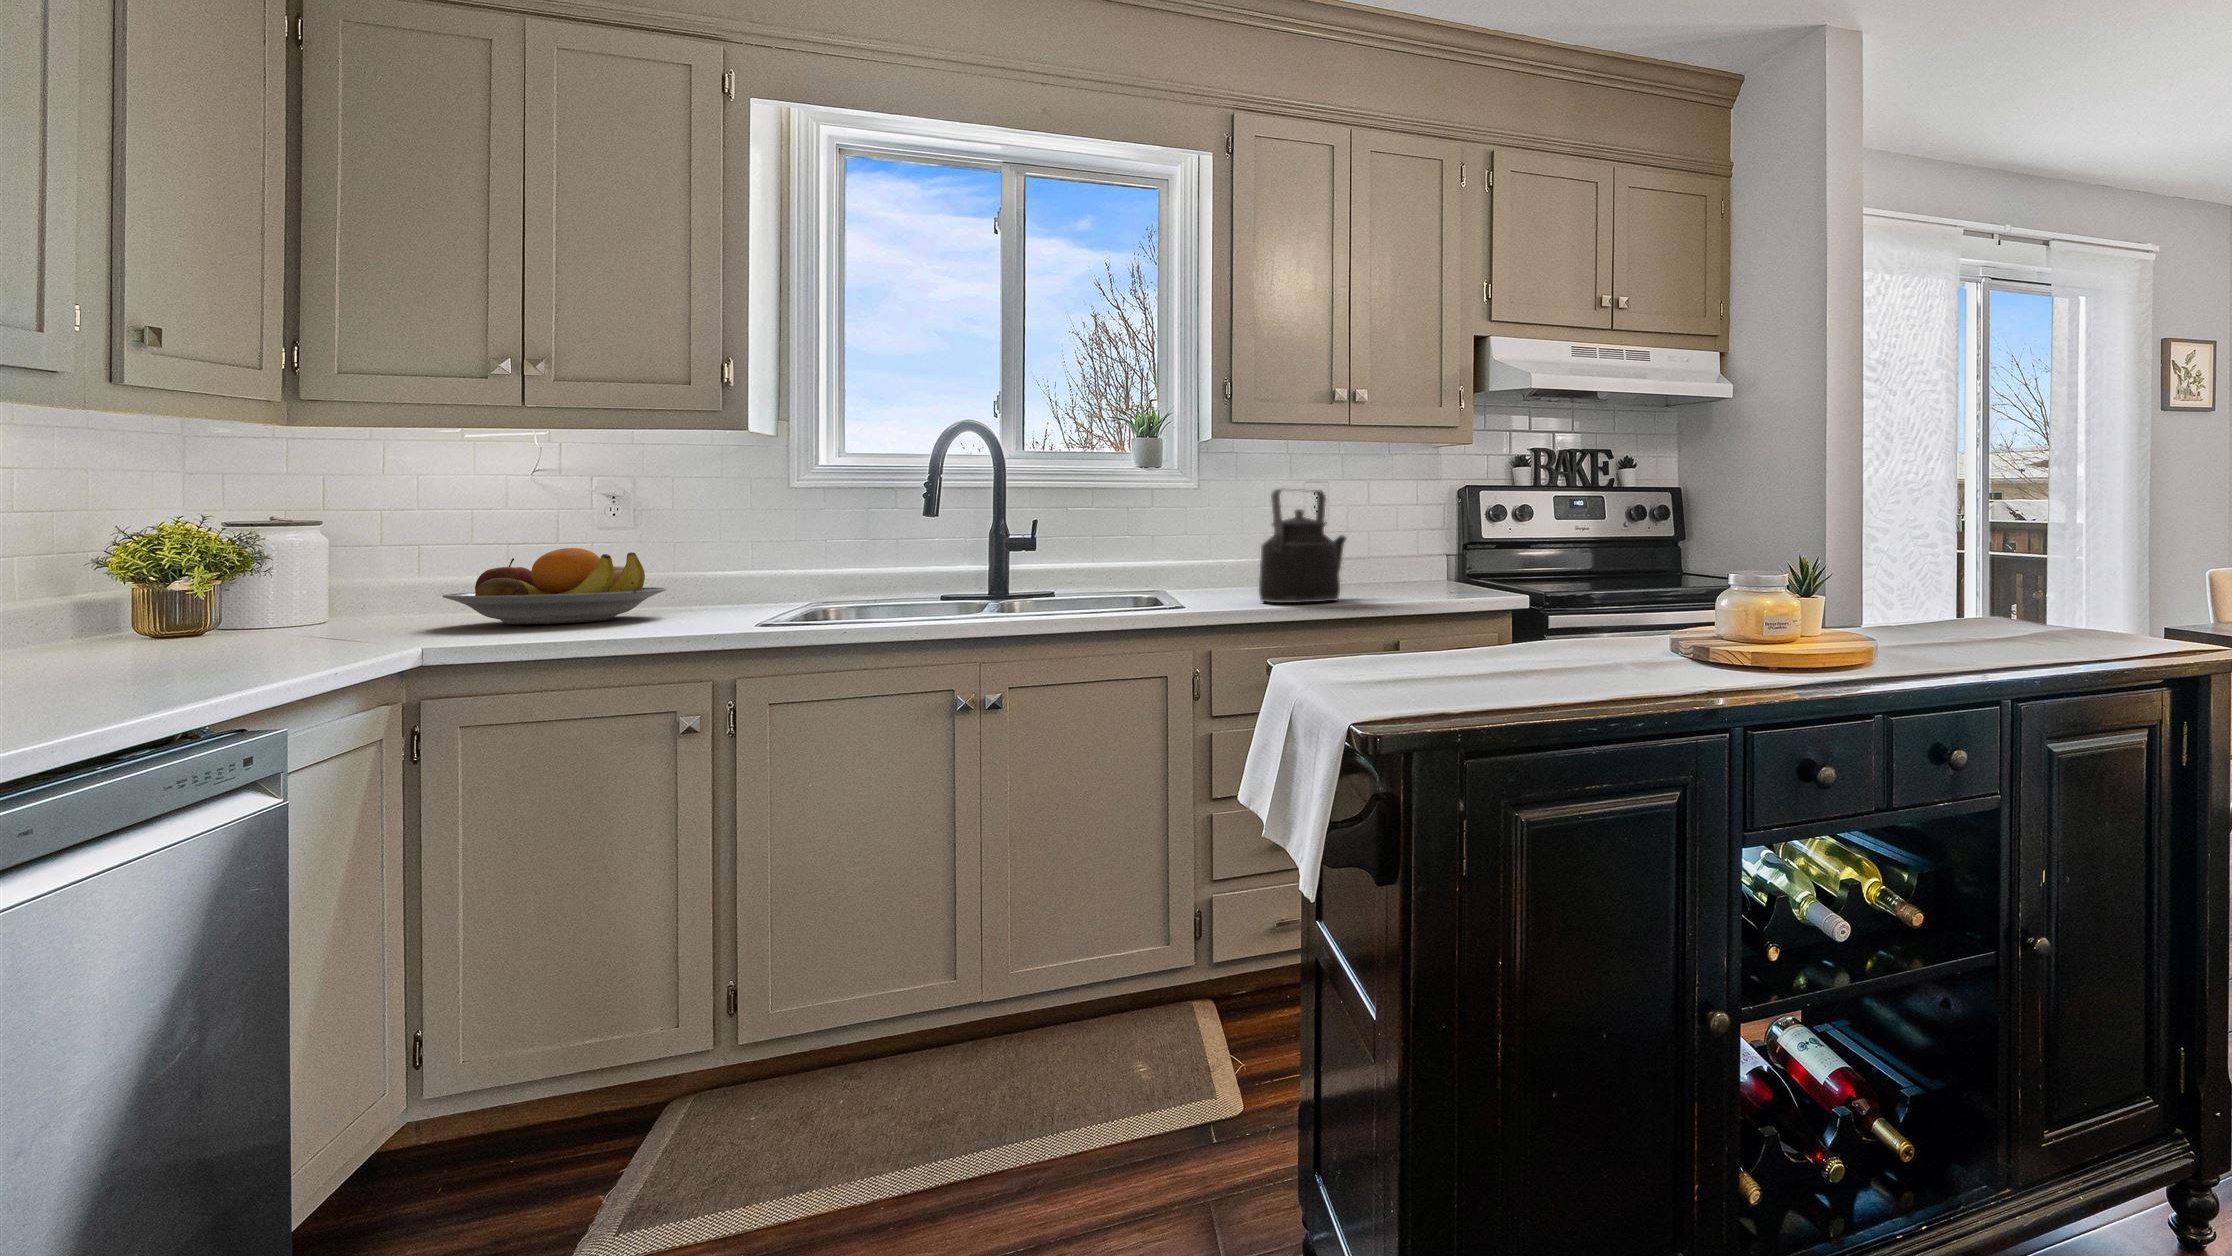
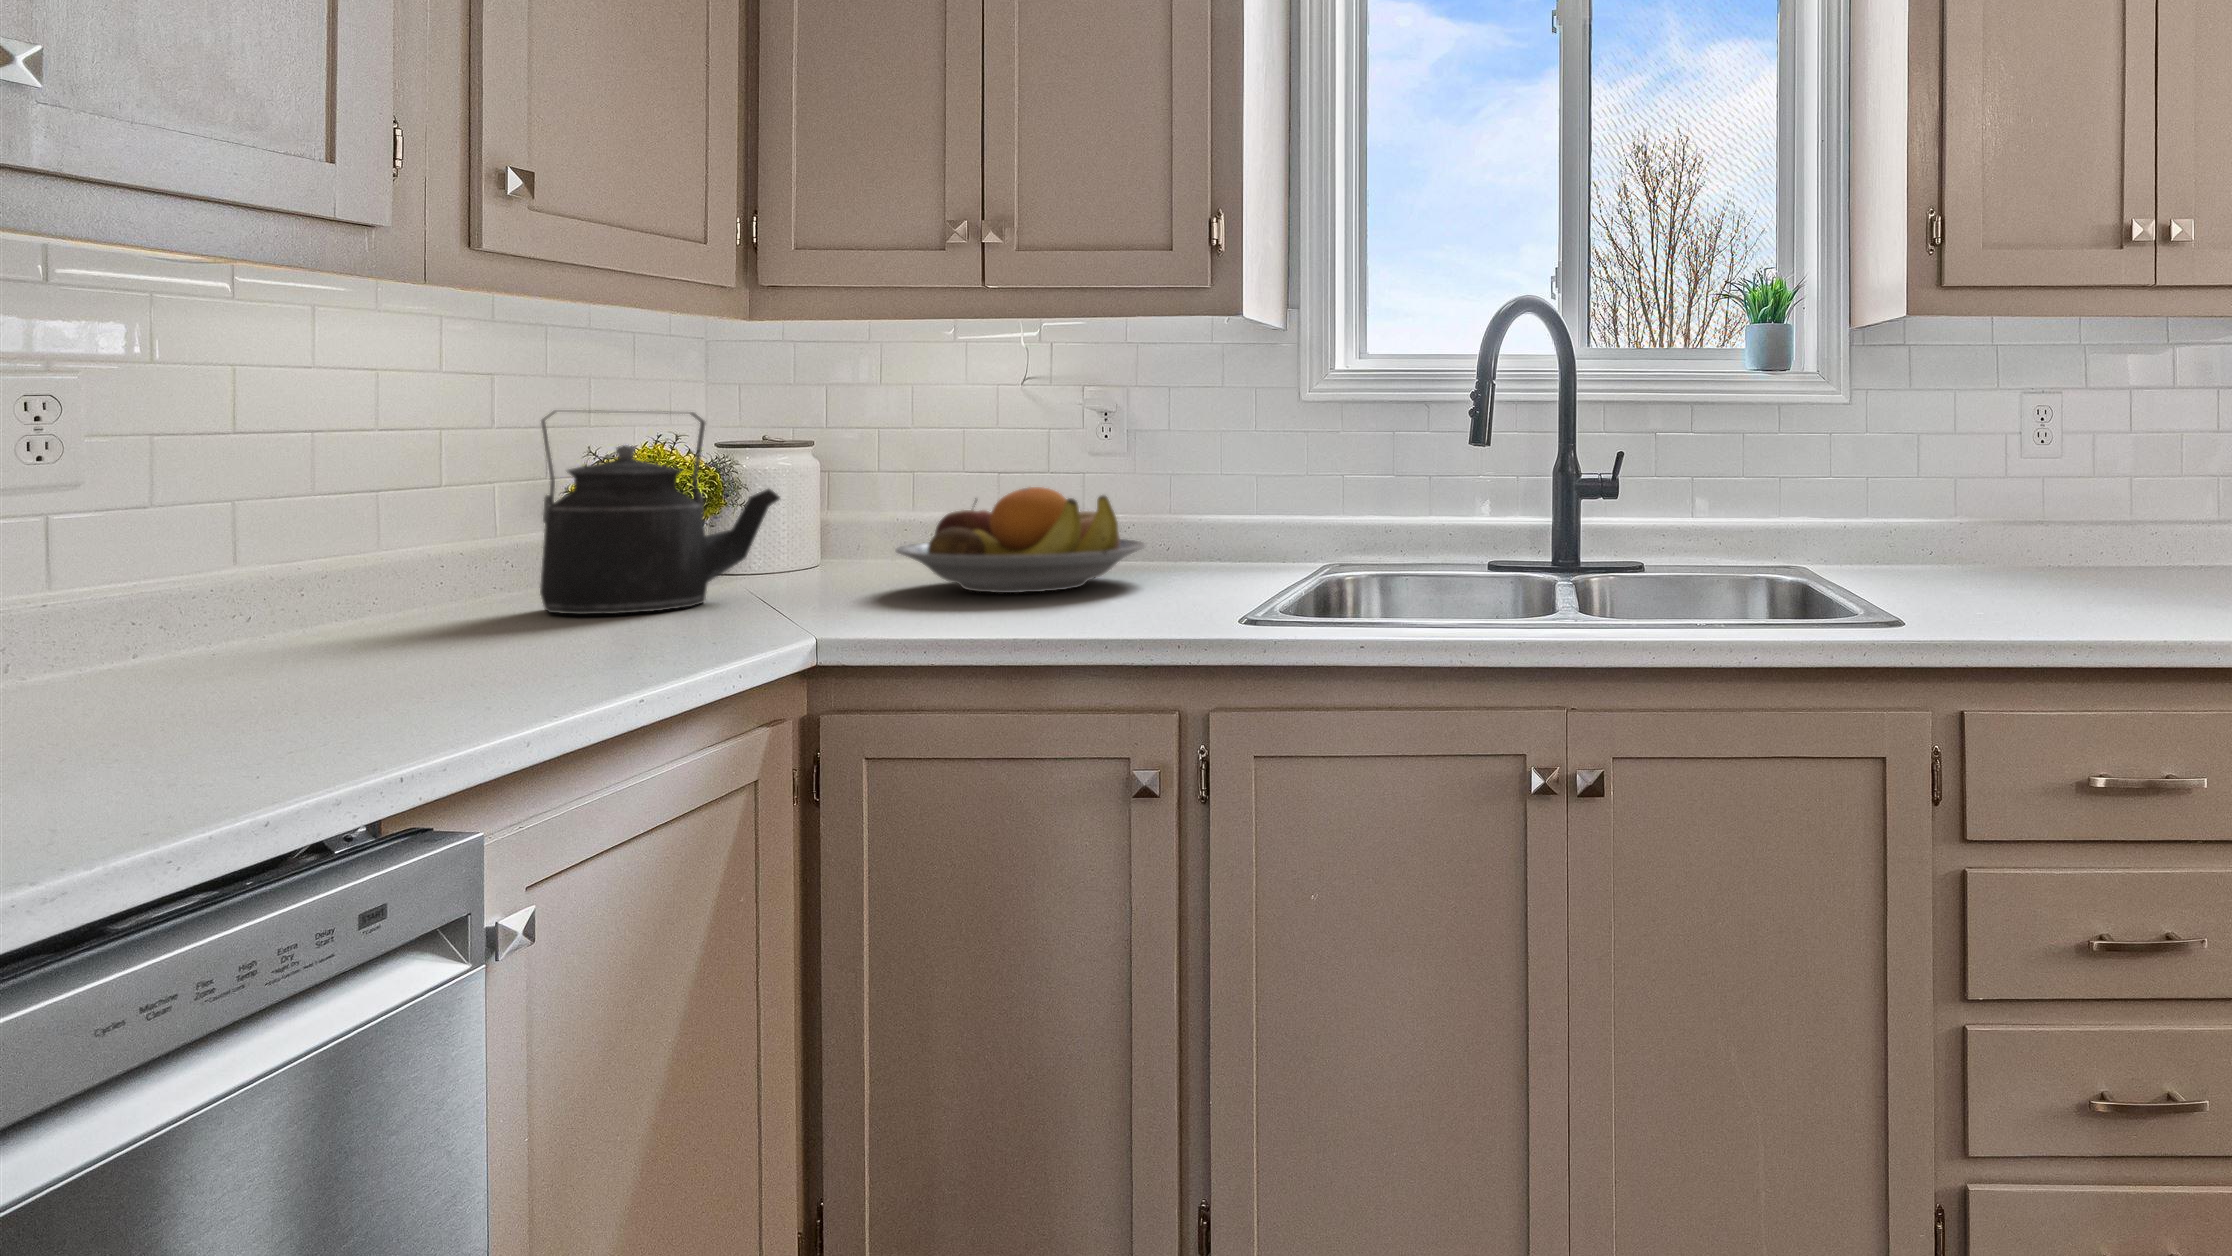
kettle: present [1259,489,1346,603] -> present [540,410,780,614]

